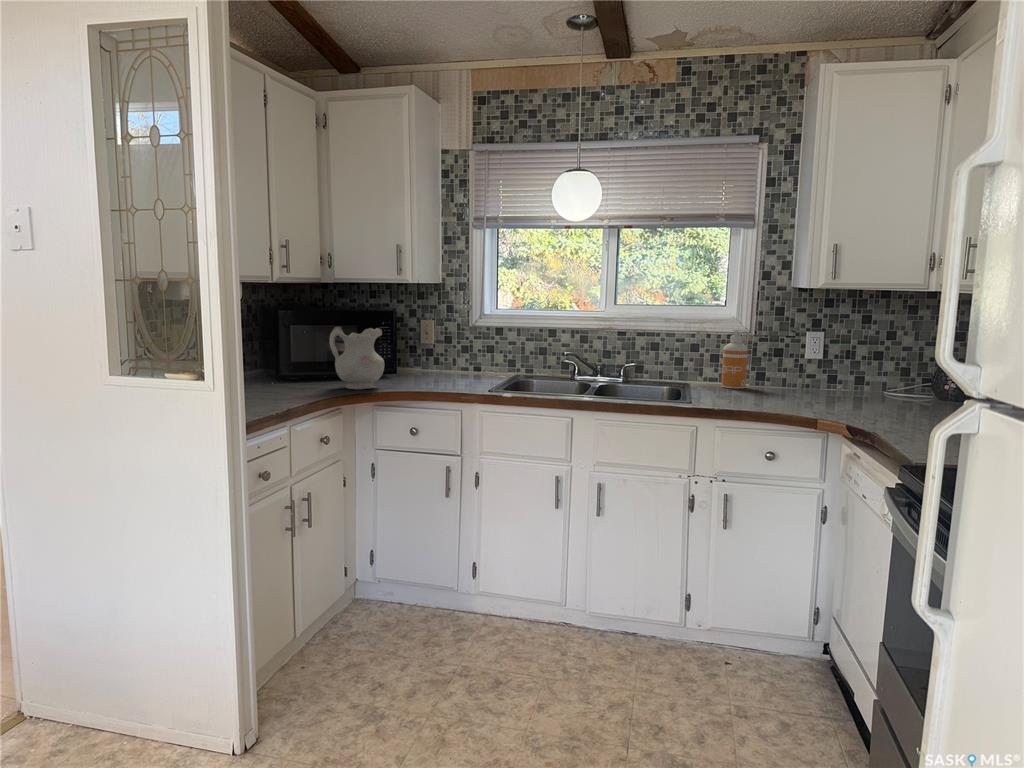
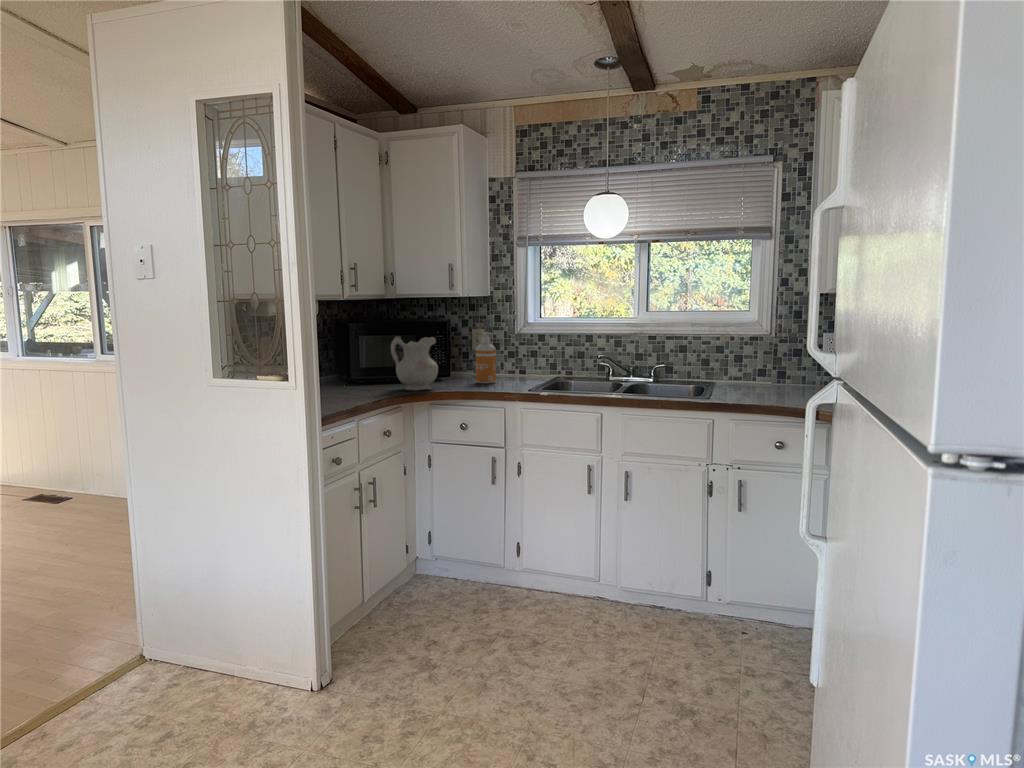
soap dispenser: present [721,330,748,389] -> present [476,332,496,383]

